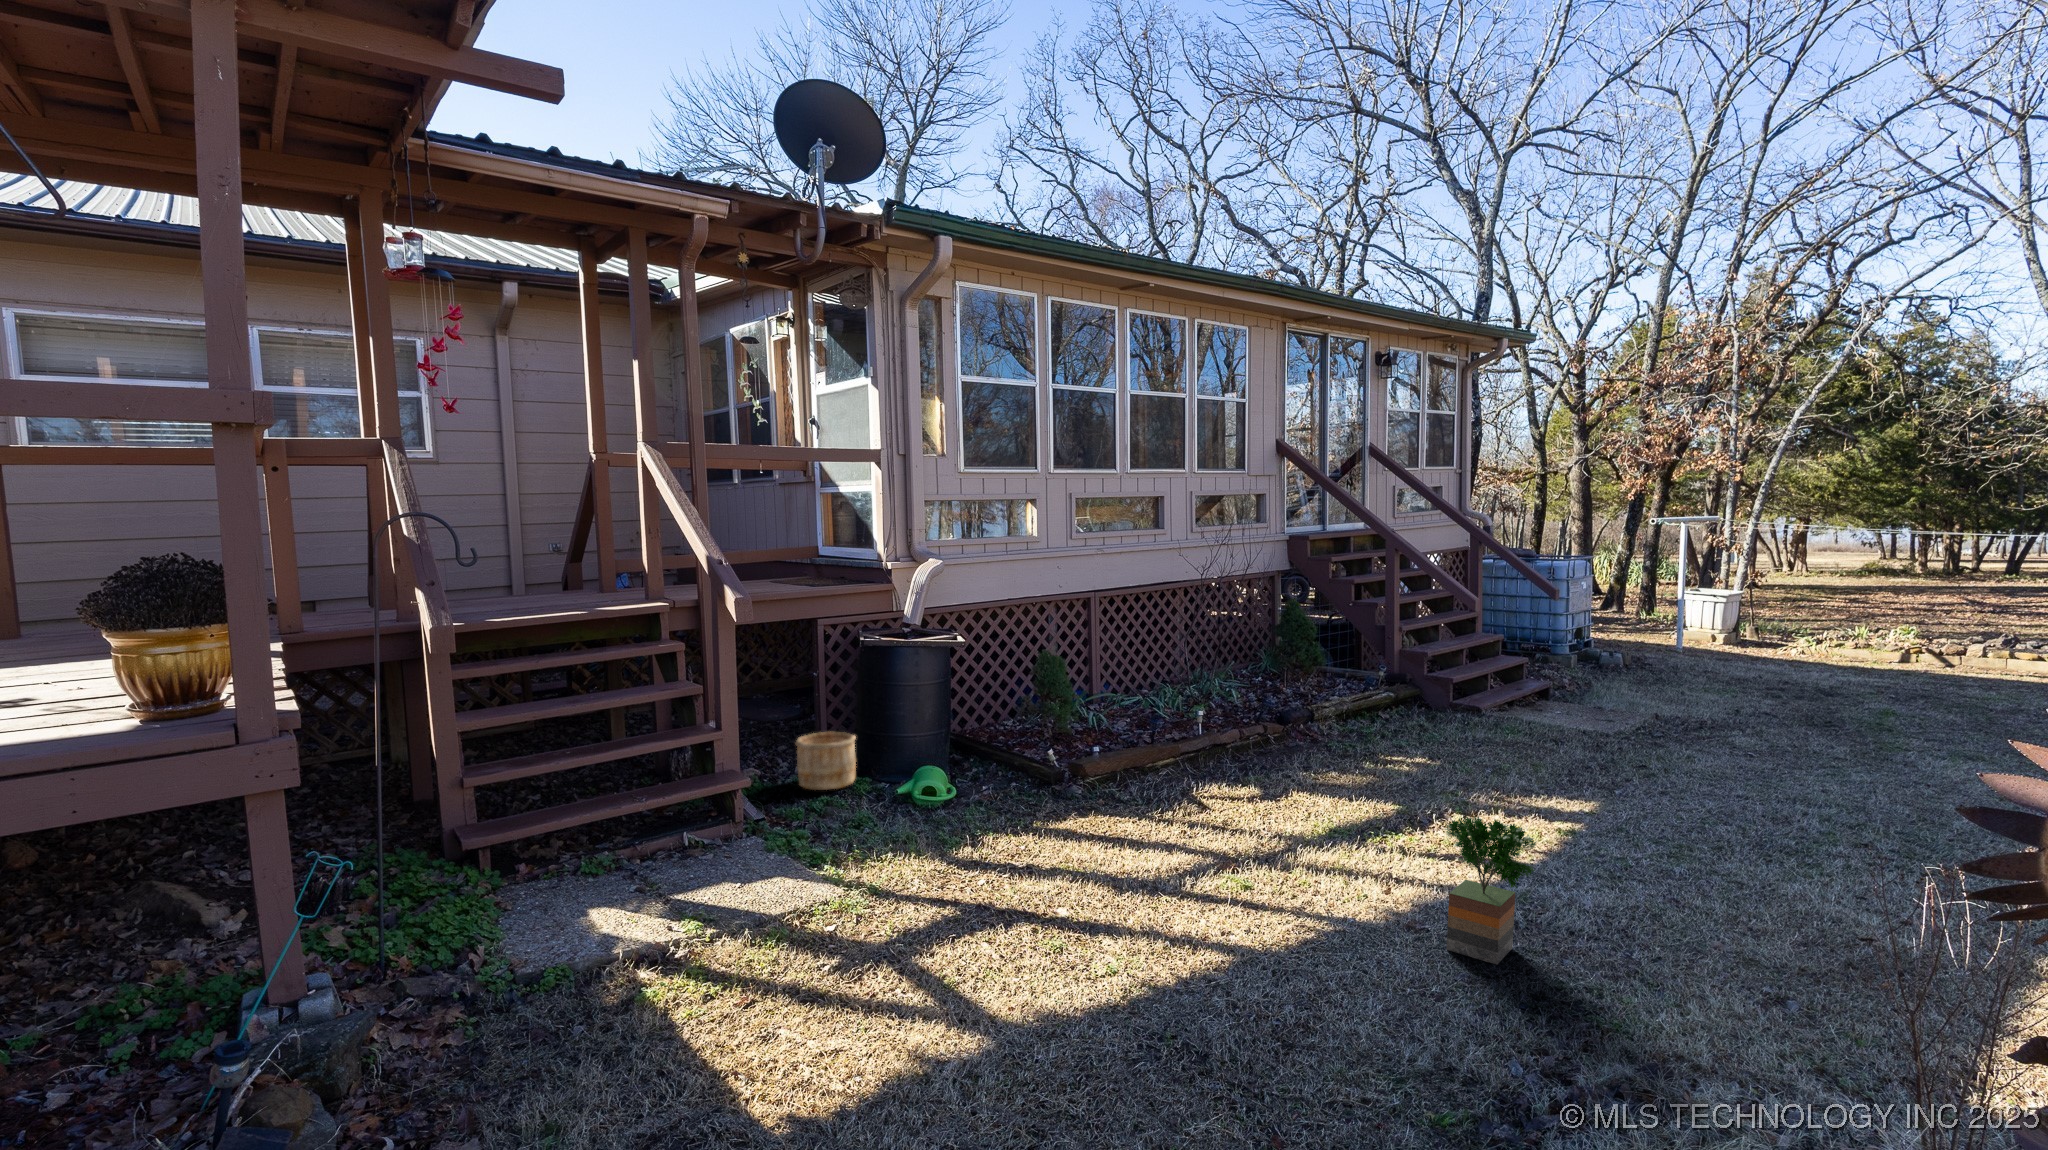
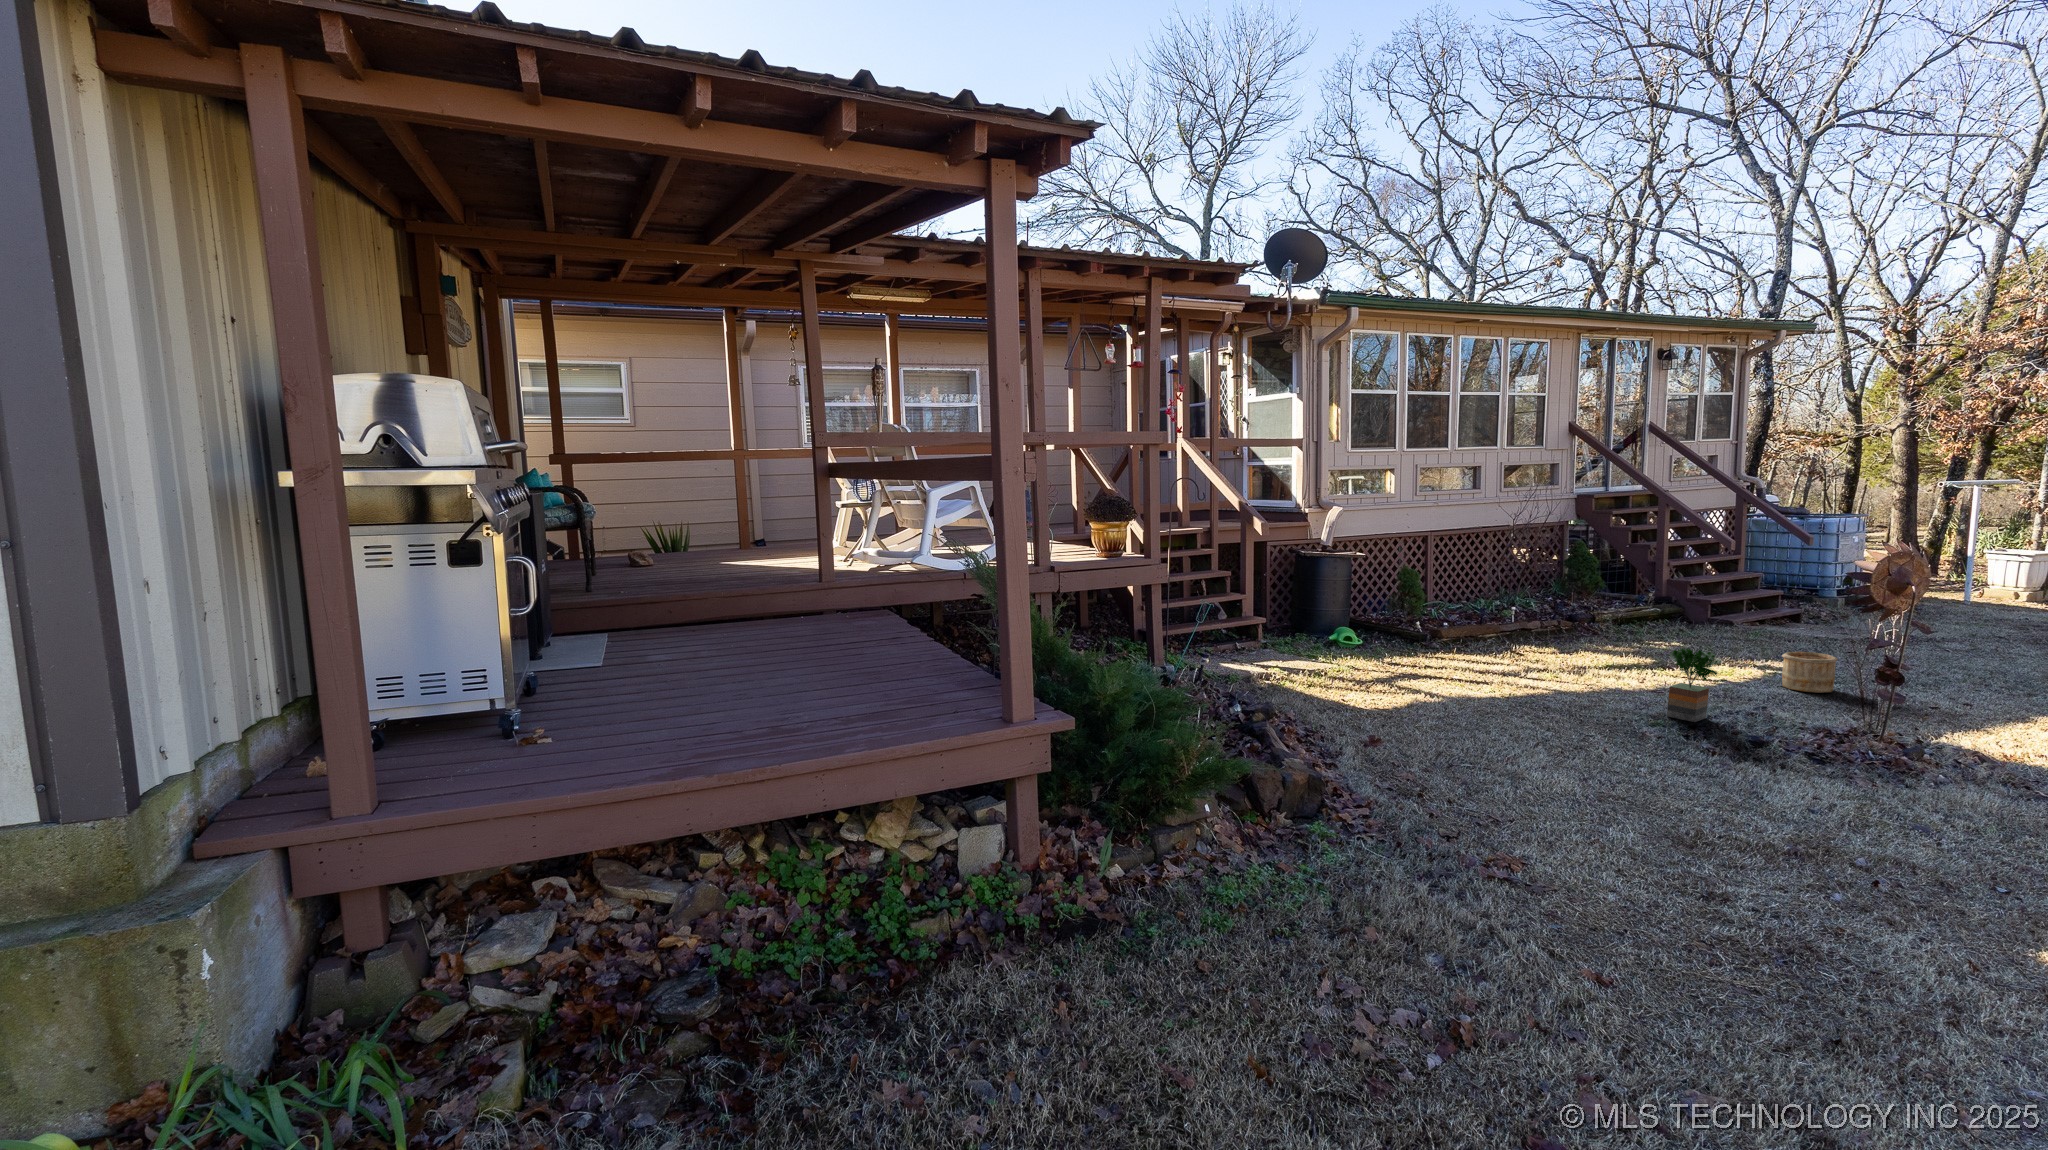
wooden bucket: present [795,732,856,790] -> present [1782,652,1838,693]

